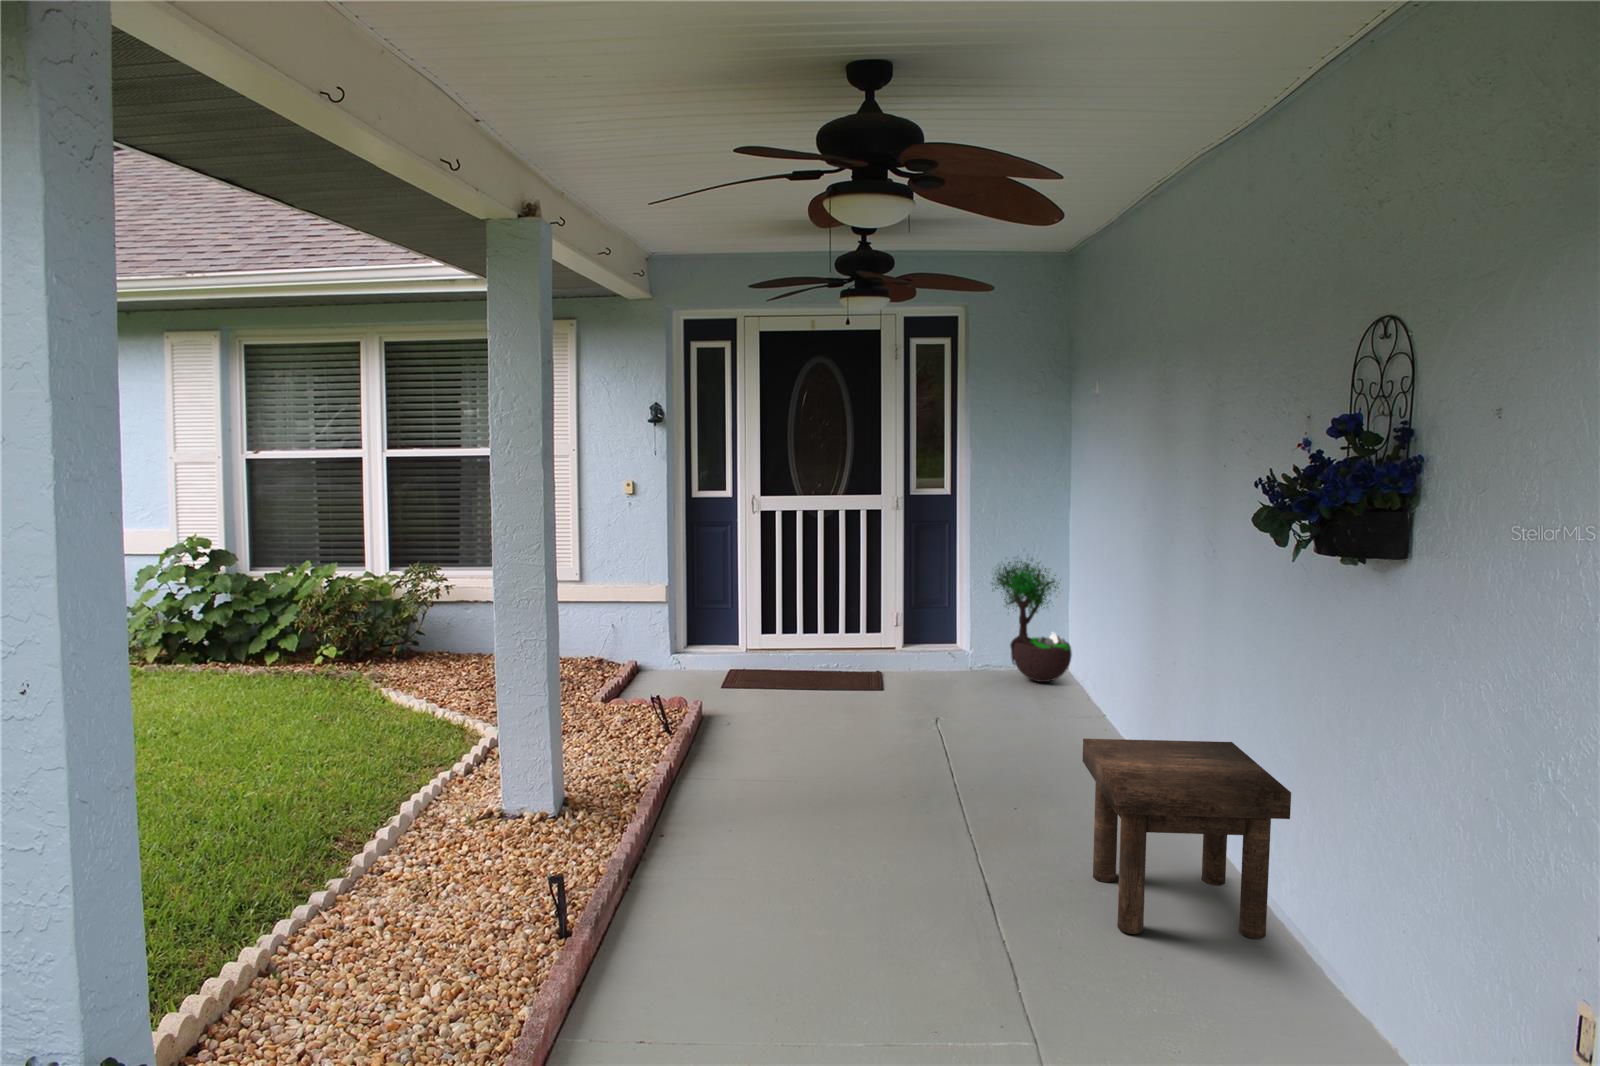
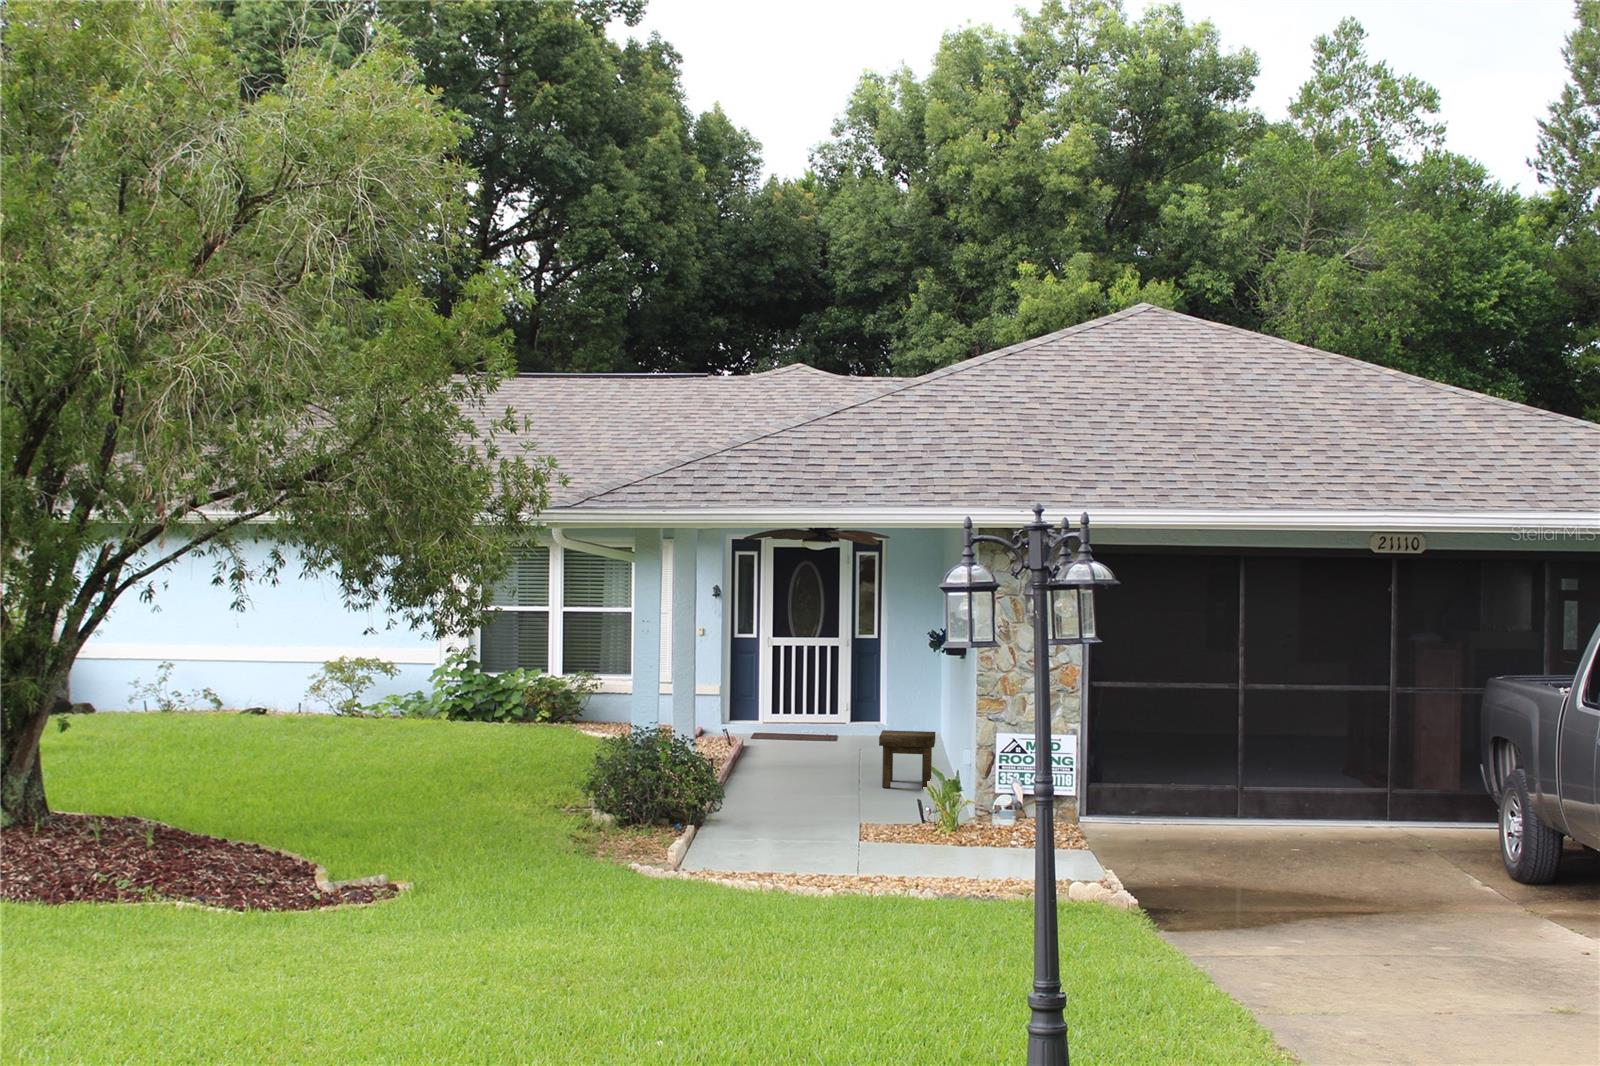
potted tree: present [992,559,1072,682] -> none [894,668,936,740]

